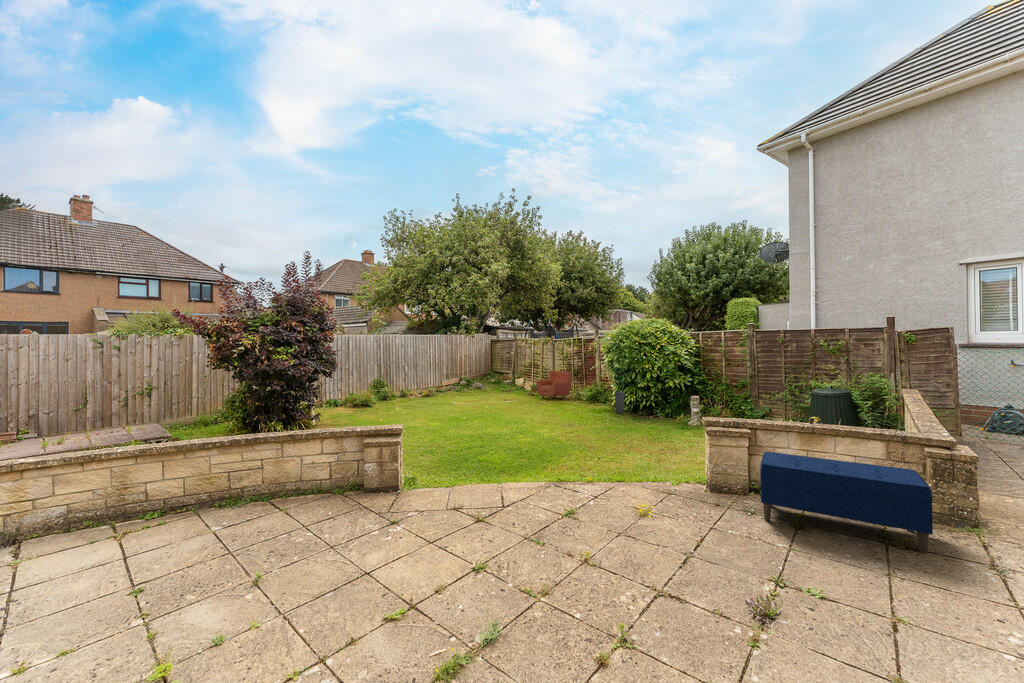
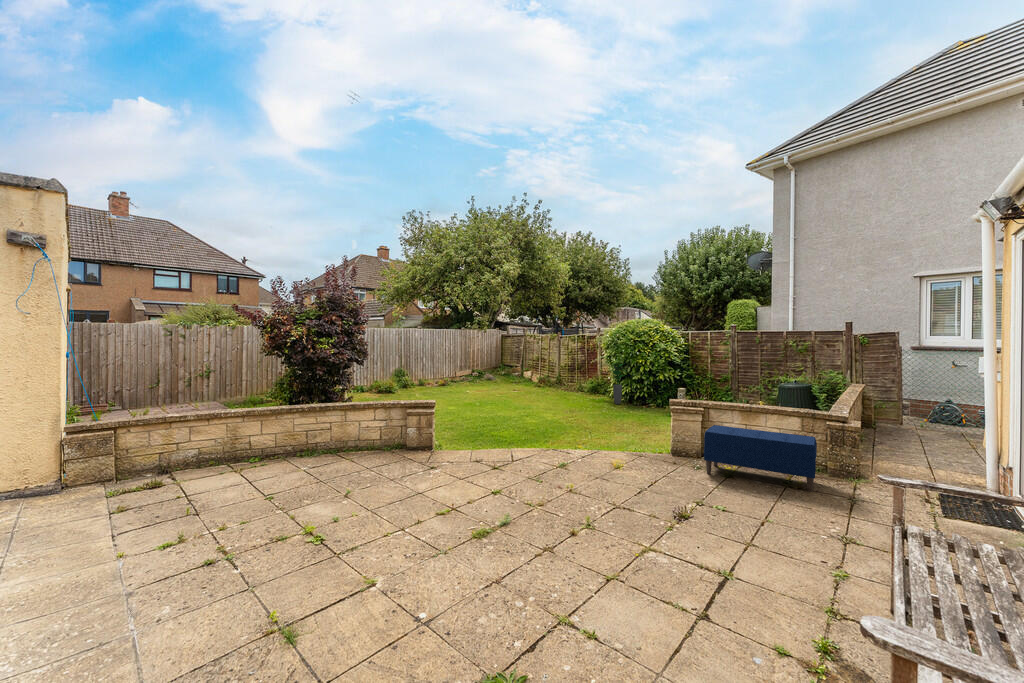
armchair: present [536,371,572,400] -> none [544,366,577,393]

